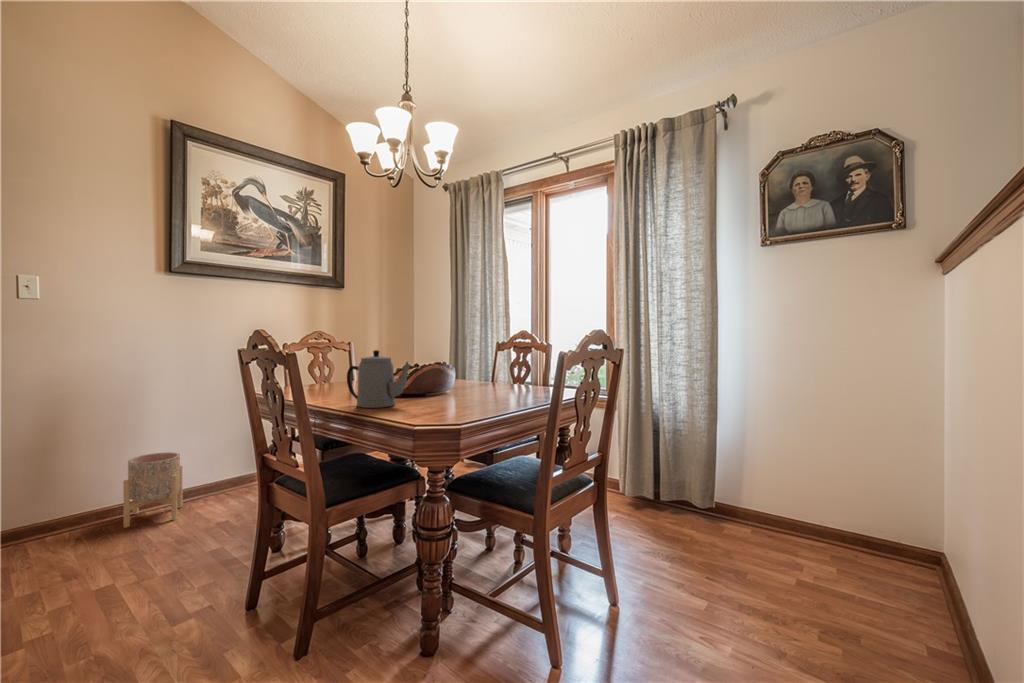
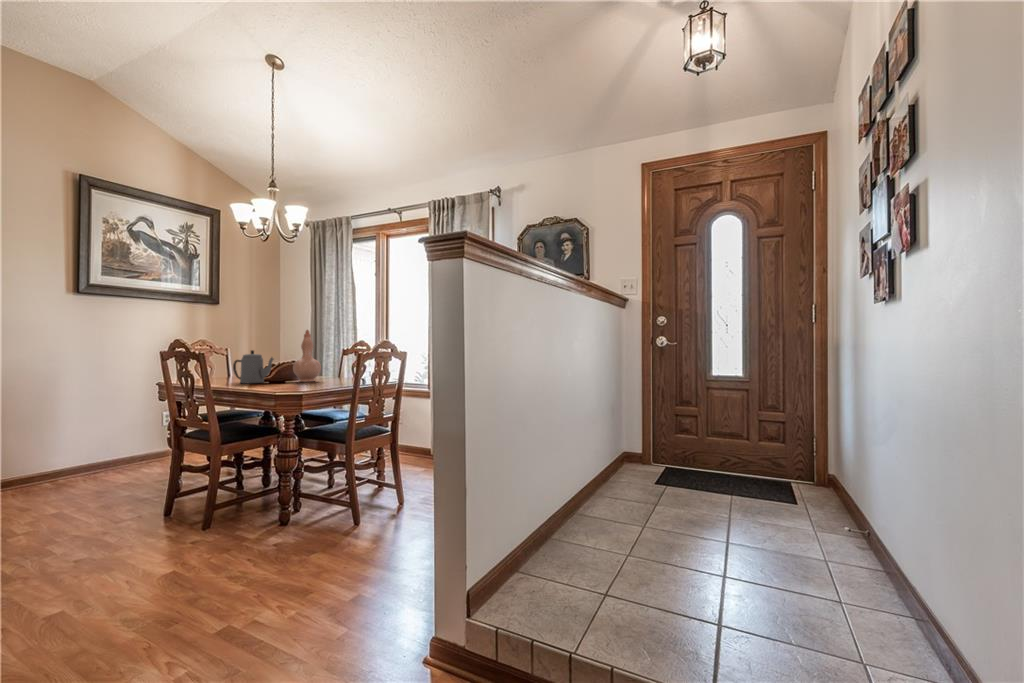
vase: none [441,314,486,405] -> present [293,330,321,382]
planter: present [123,452,183,528] -> none [42,432,86,487]

